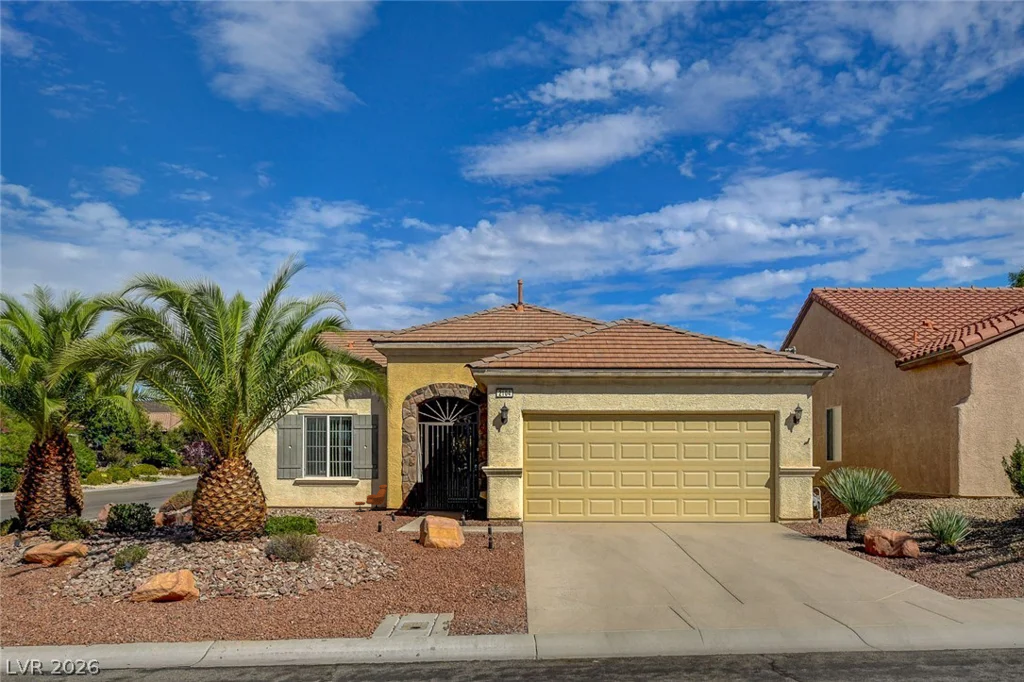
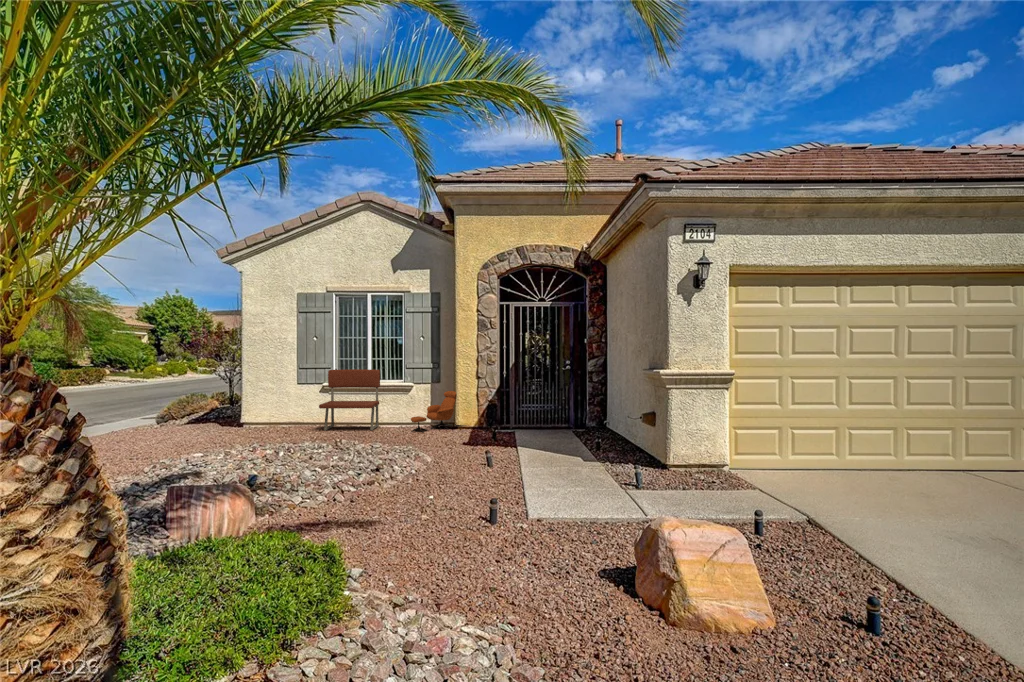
bench: none [294,469,335,511] -> present [319,369,380,431]

